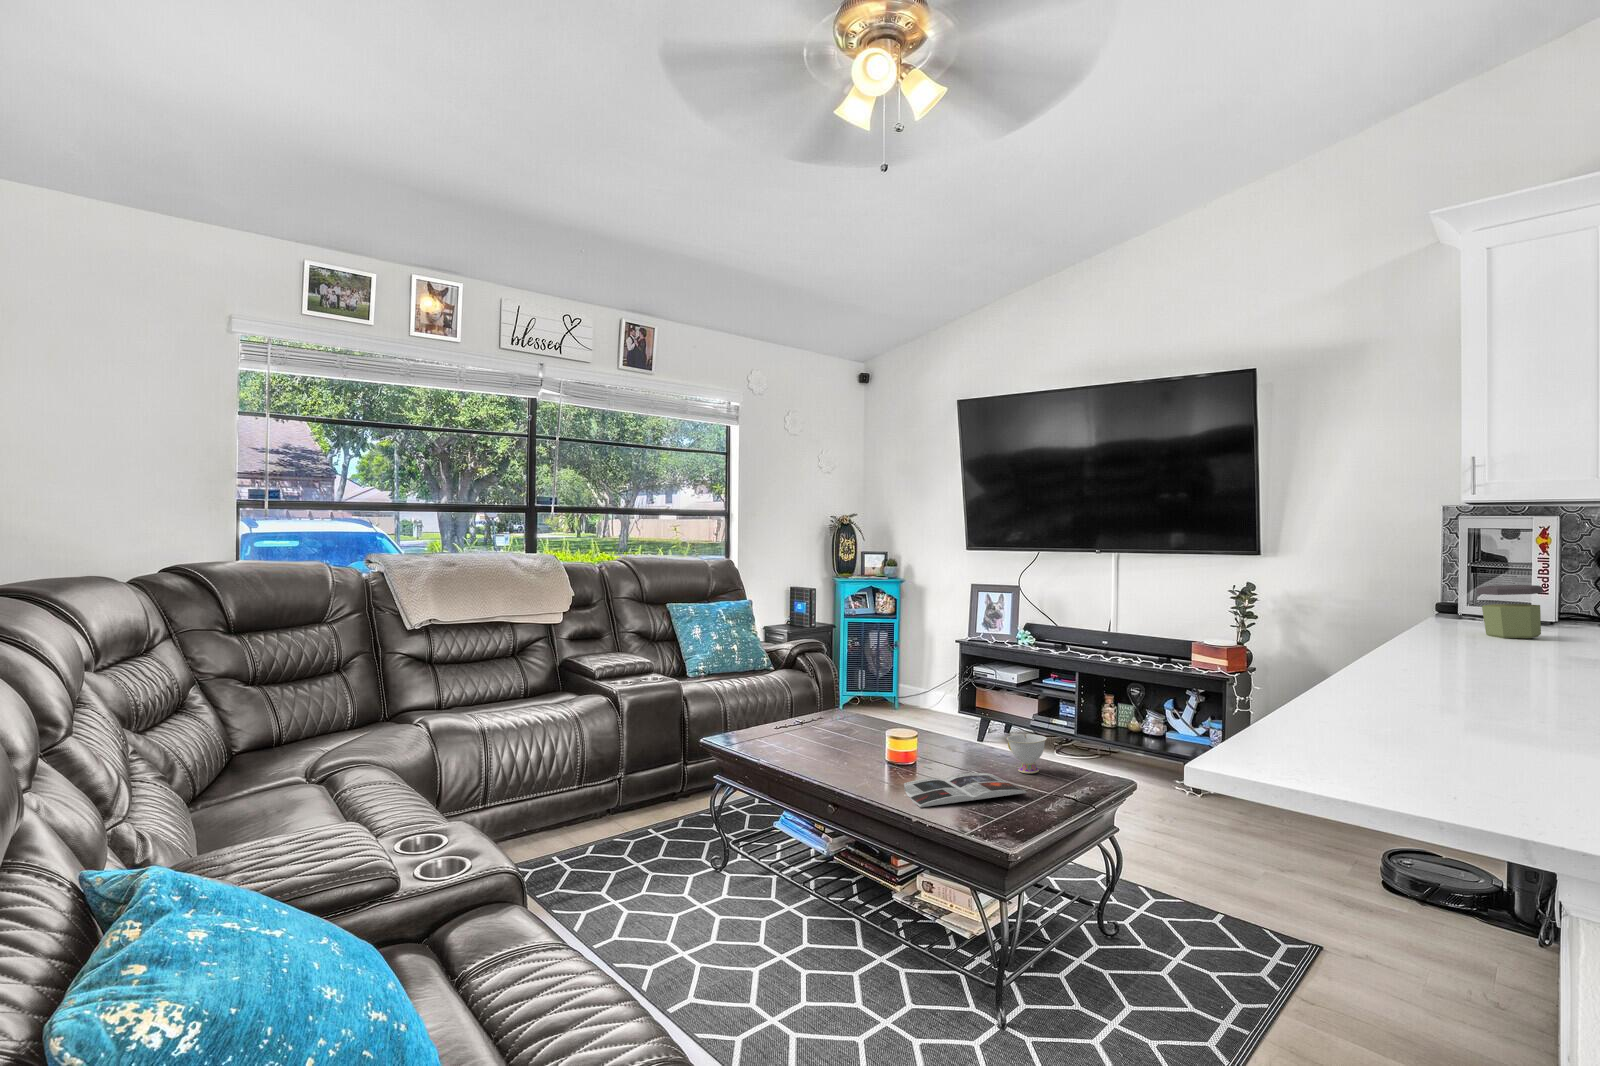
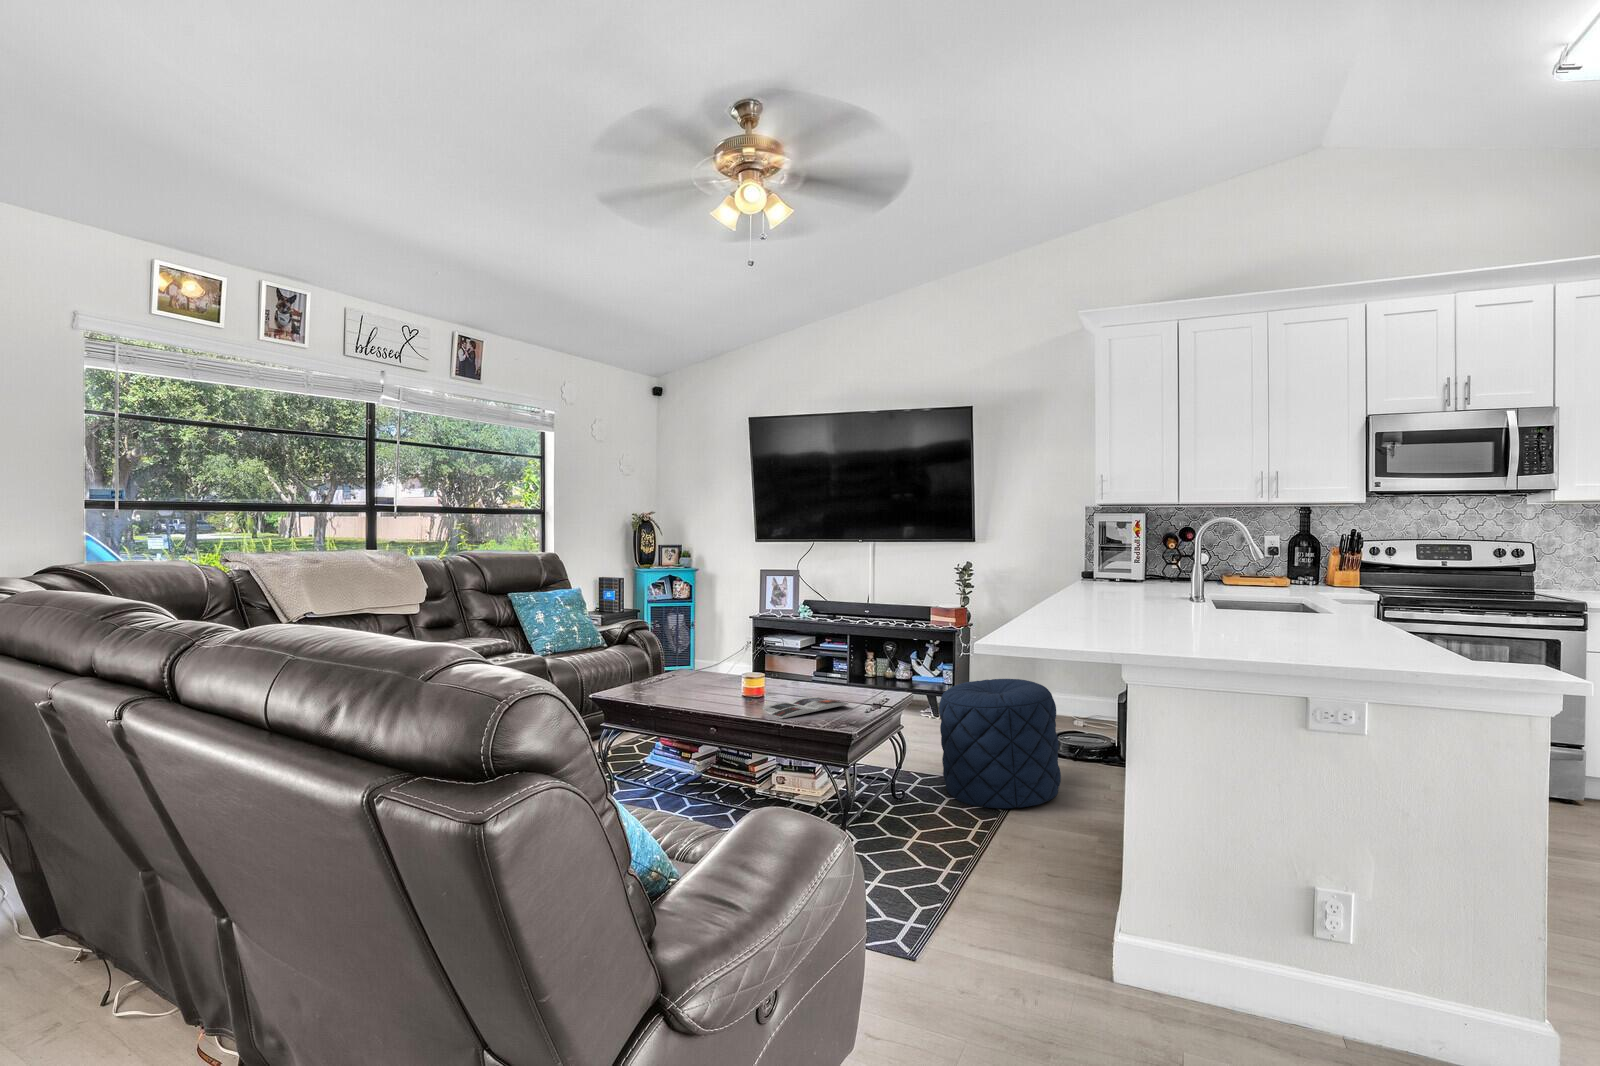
jar: present [1477,585,1543,638] -> none [1102,555,1135,588]
teacup: present [1006,734,1047,773] -> none [827,669,855,695]
pouf: none [1180,768,1389,987] -> present [939,679,1061,808]

